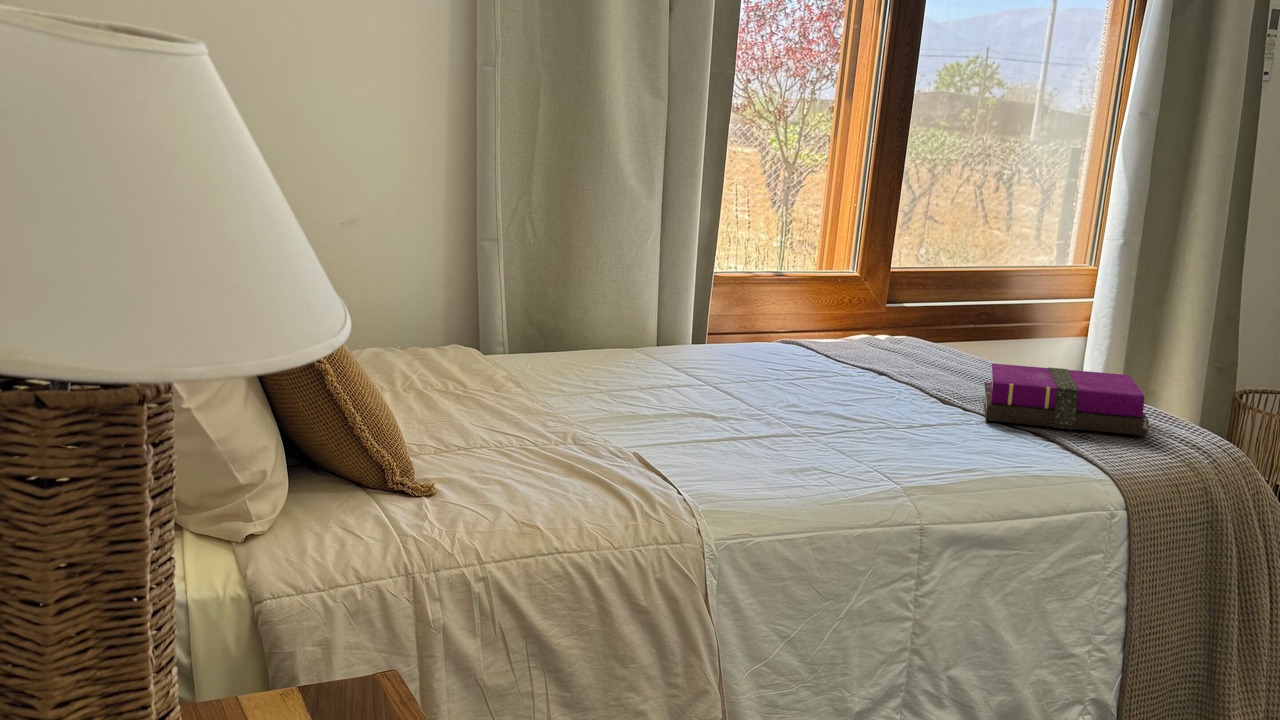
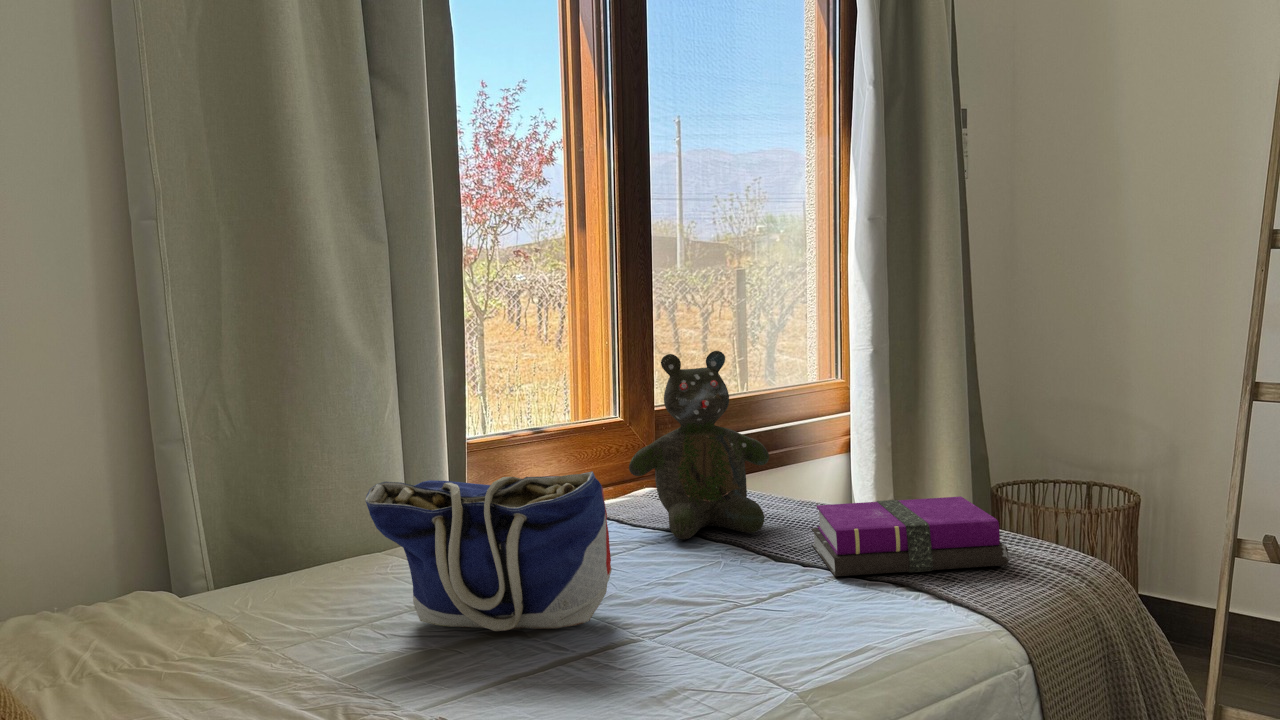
teddy bear: none [840,217,968,380] -> present [629,351,769,539]
tote bag: none [611,287,793,418] -> present [365,471,612,631]

